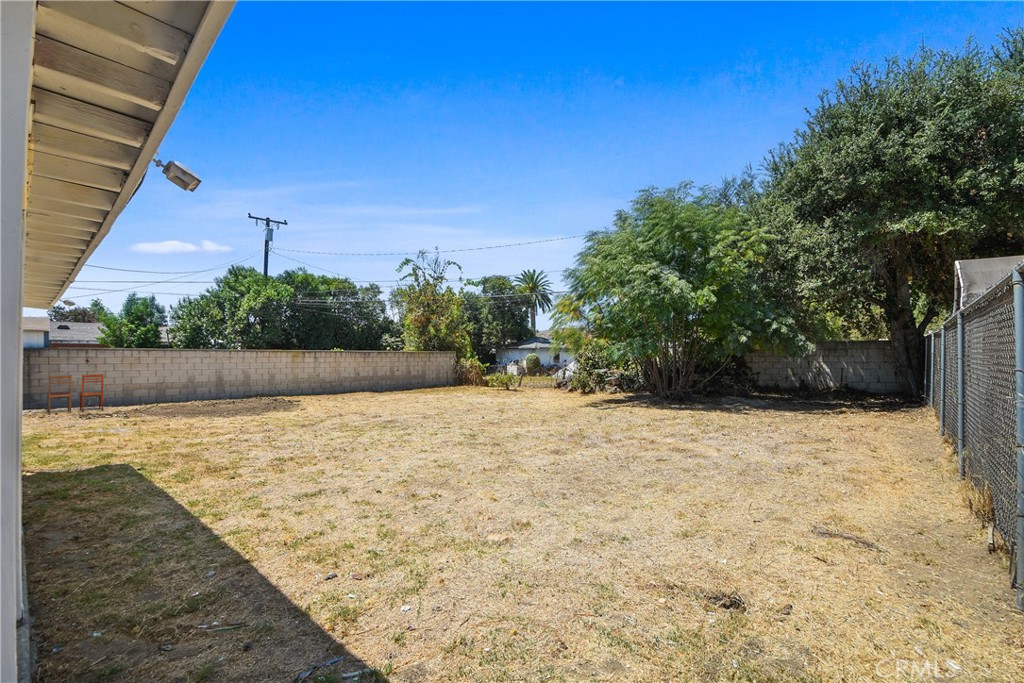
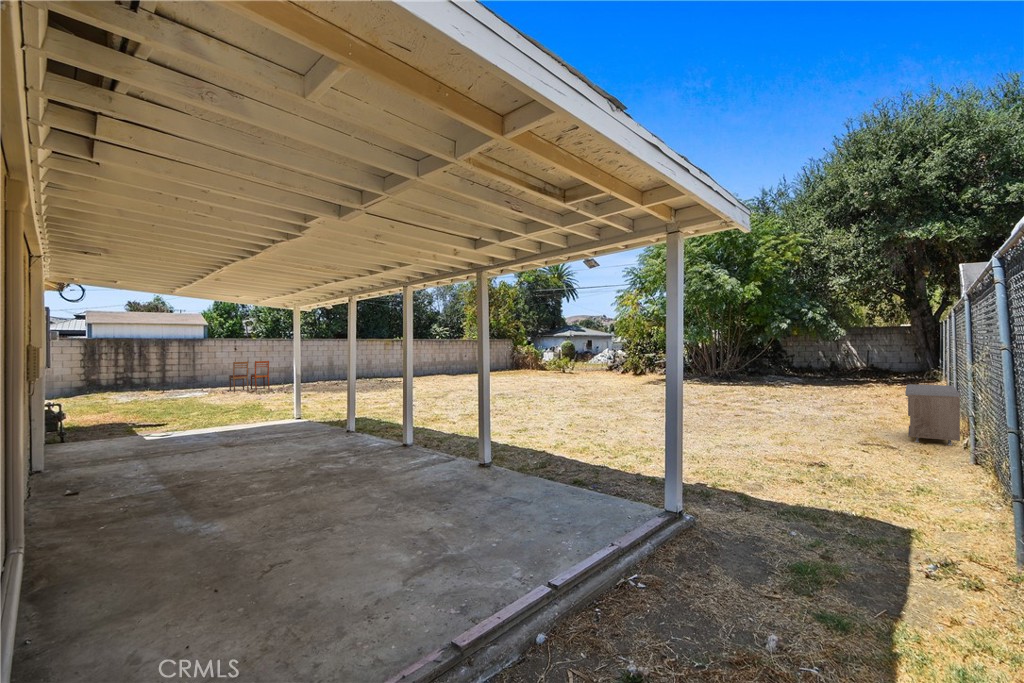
storage bench: none [898,434,992,546] -> present [905,384,960,445]

